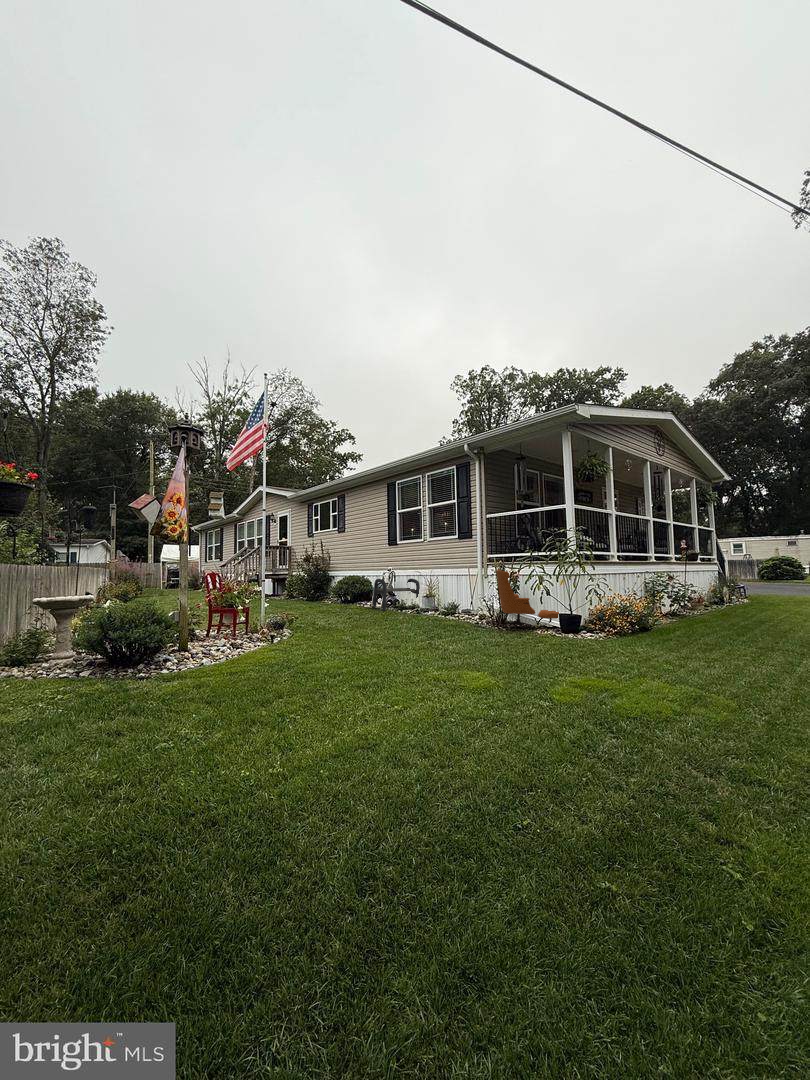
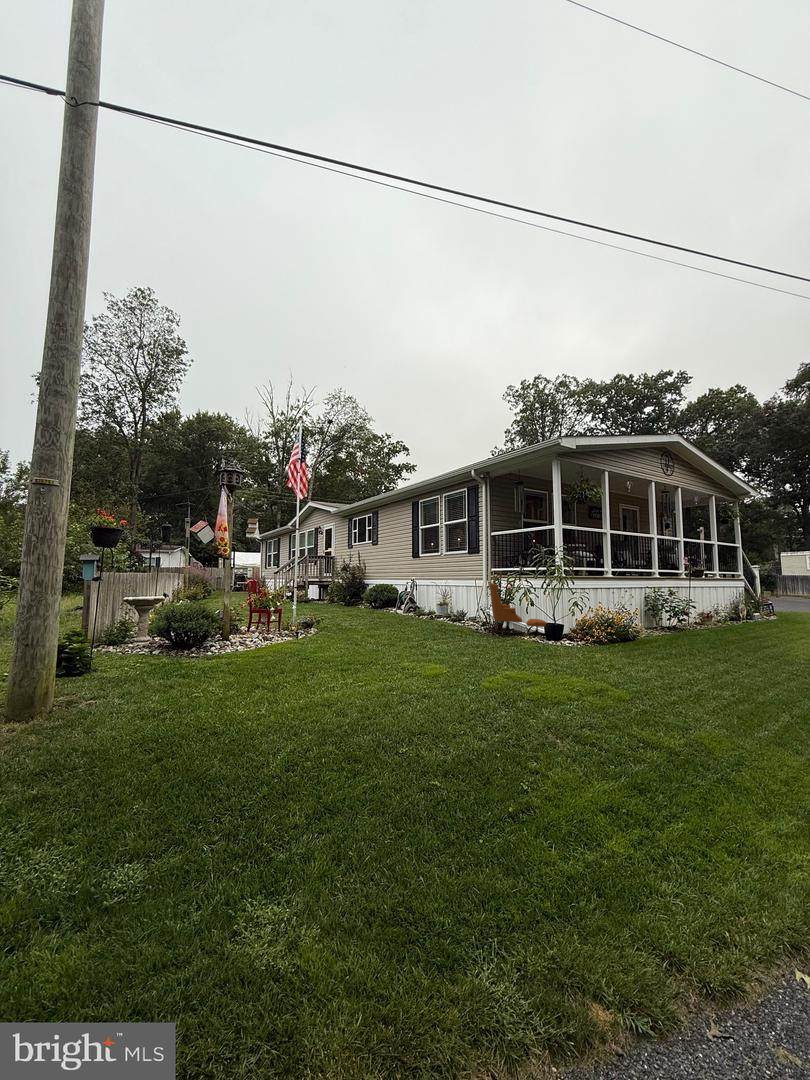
bench: present [373,579,420,611] -> none [395,587,436,615]

